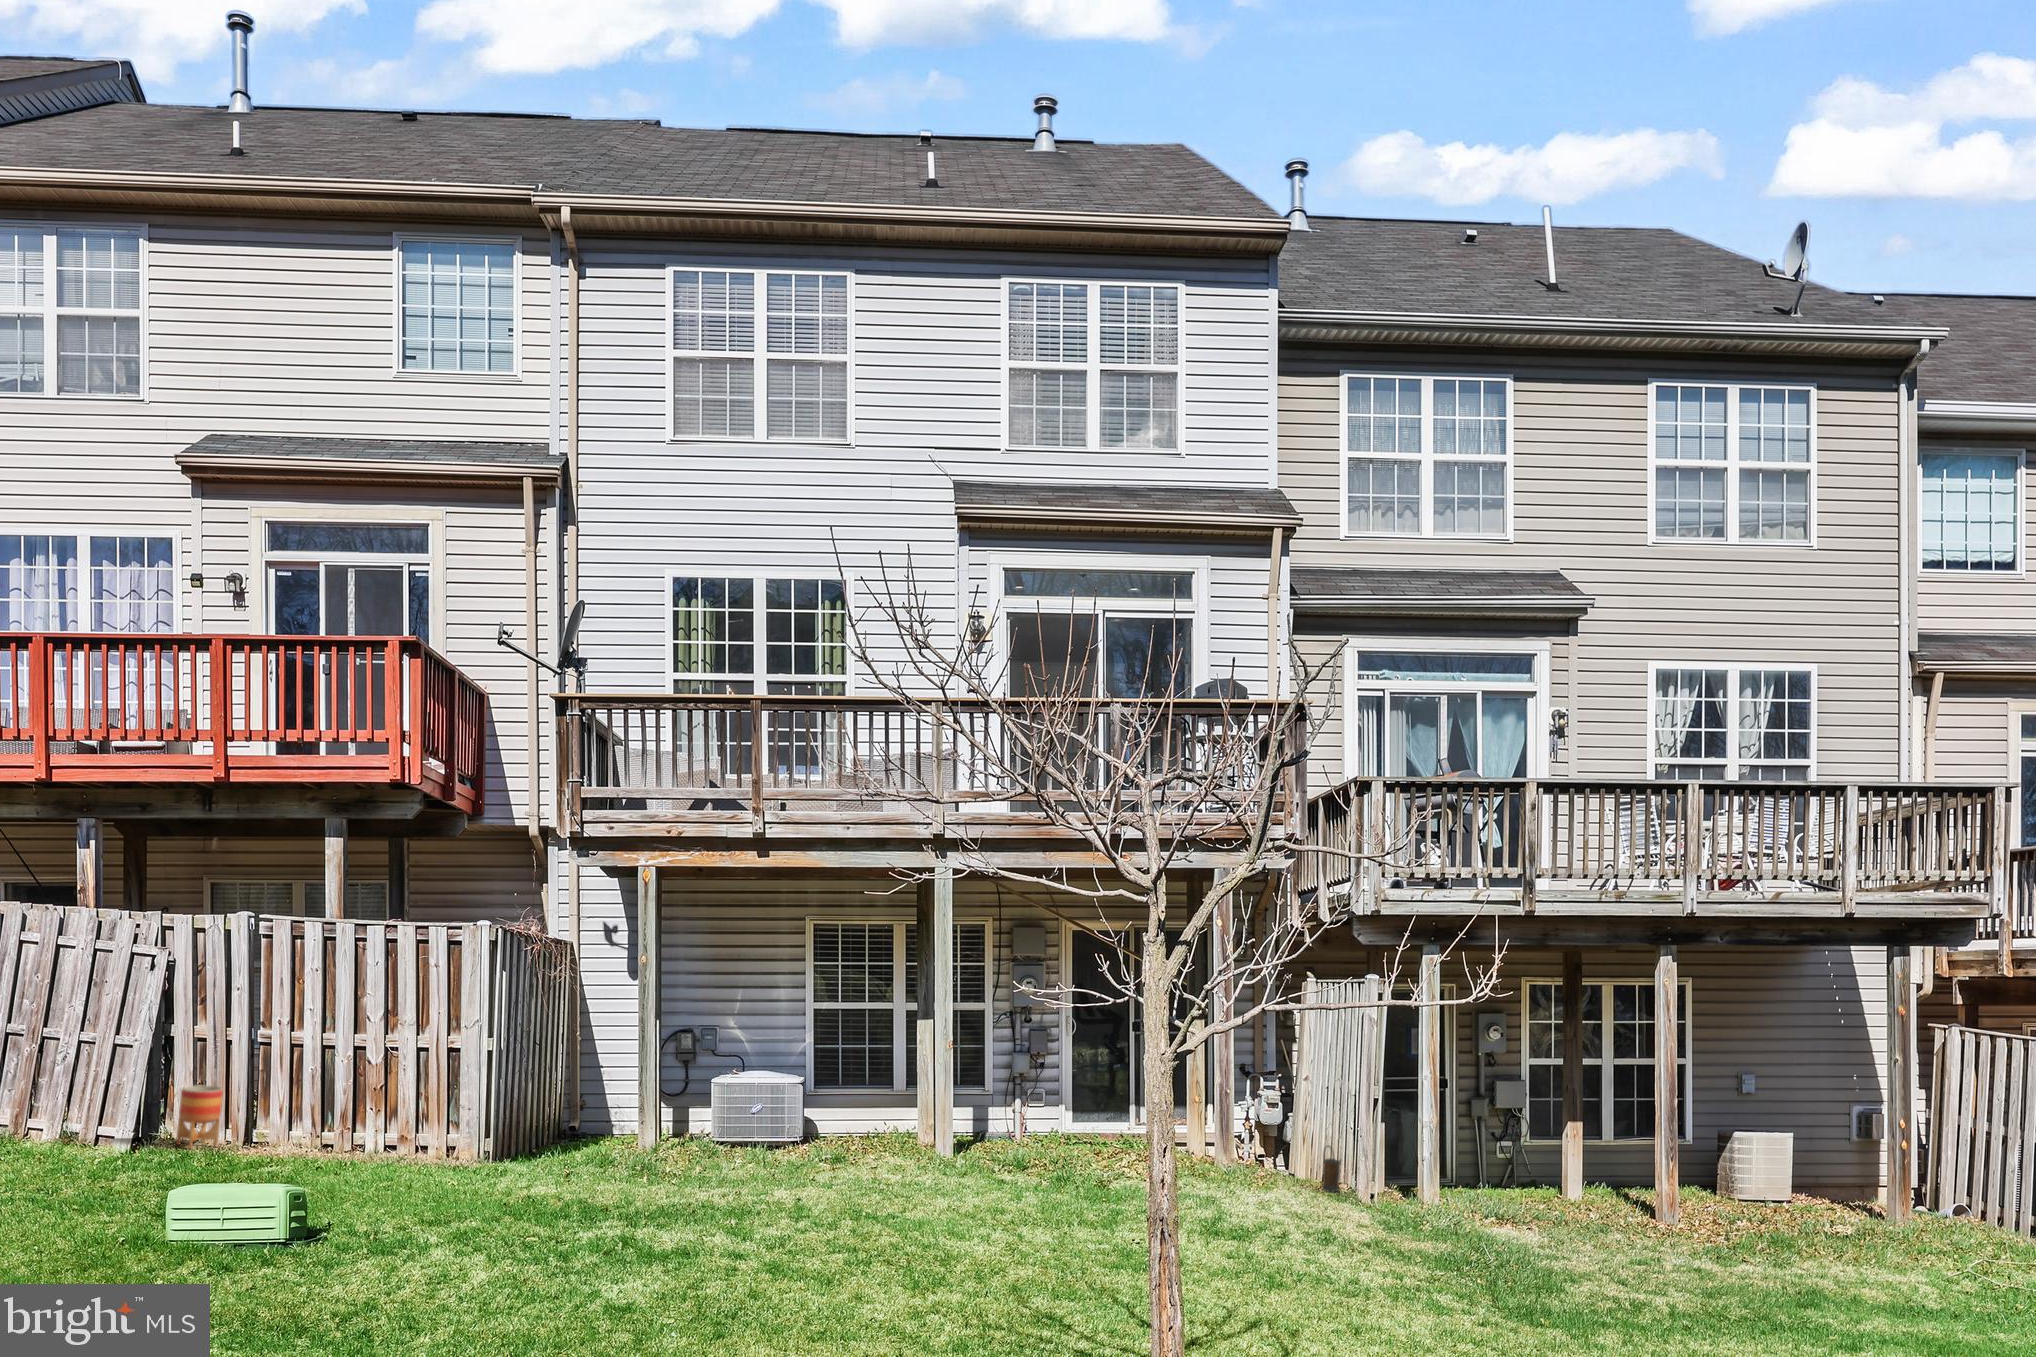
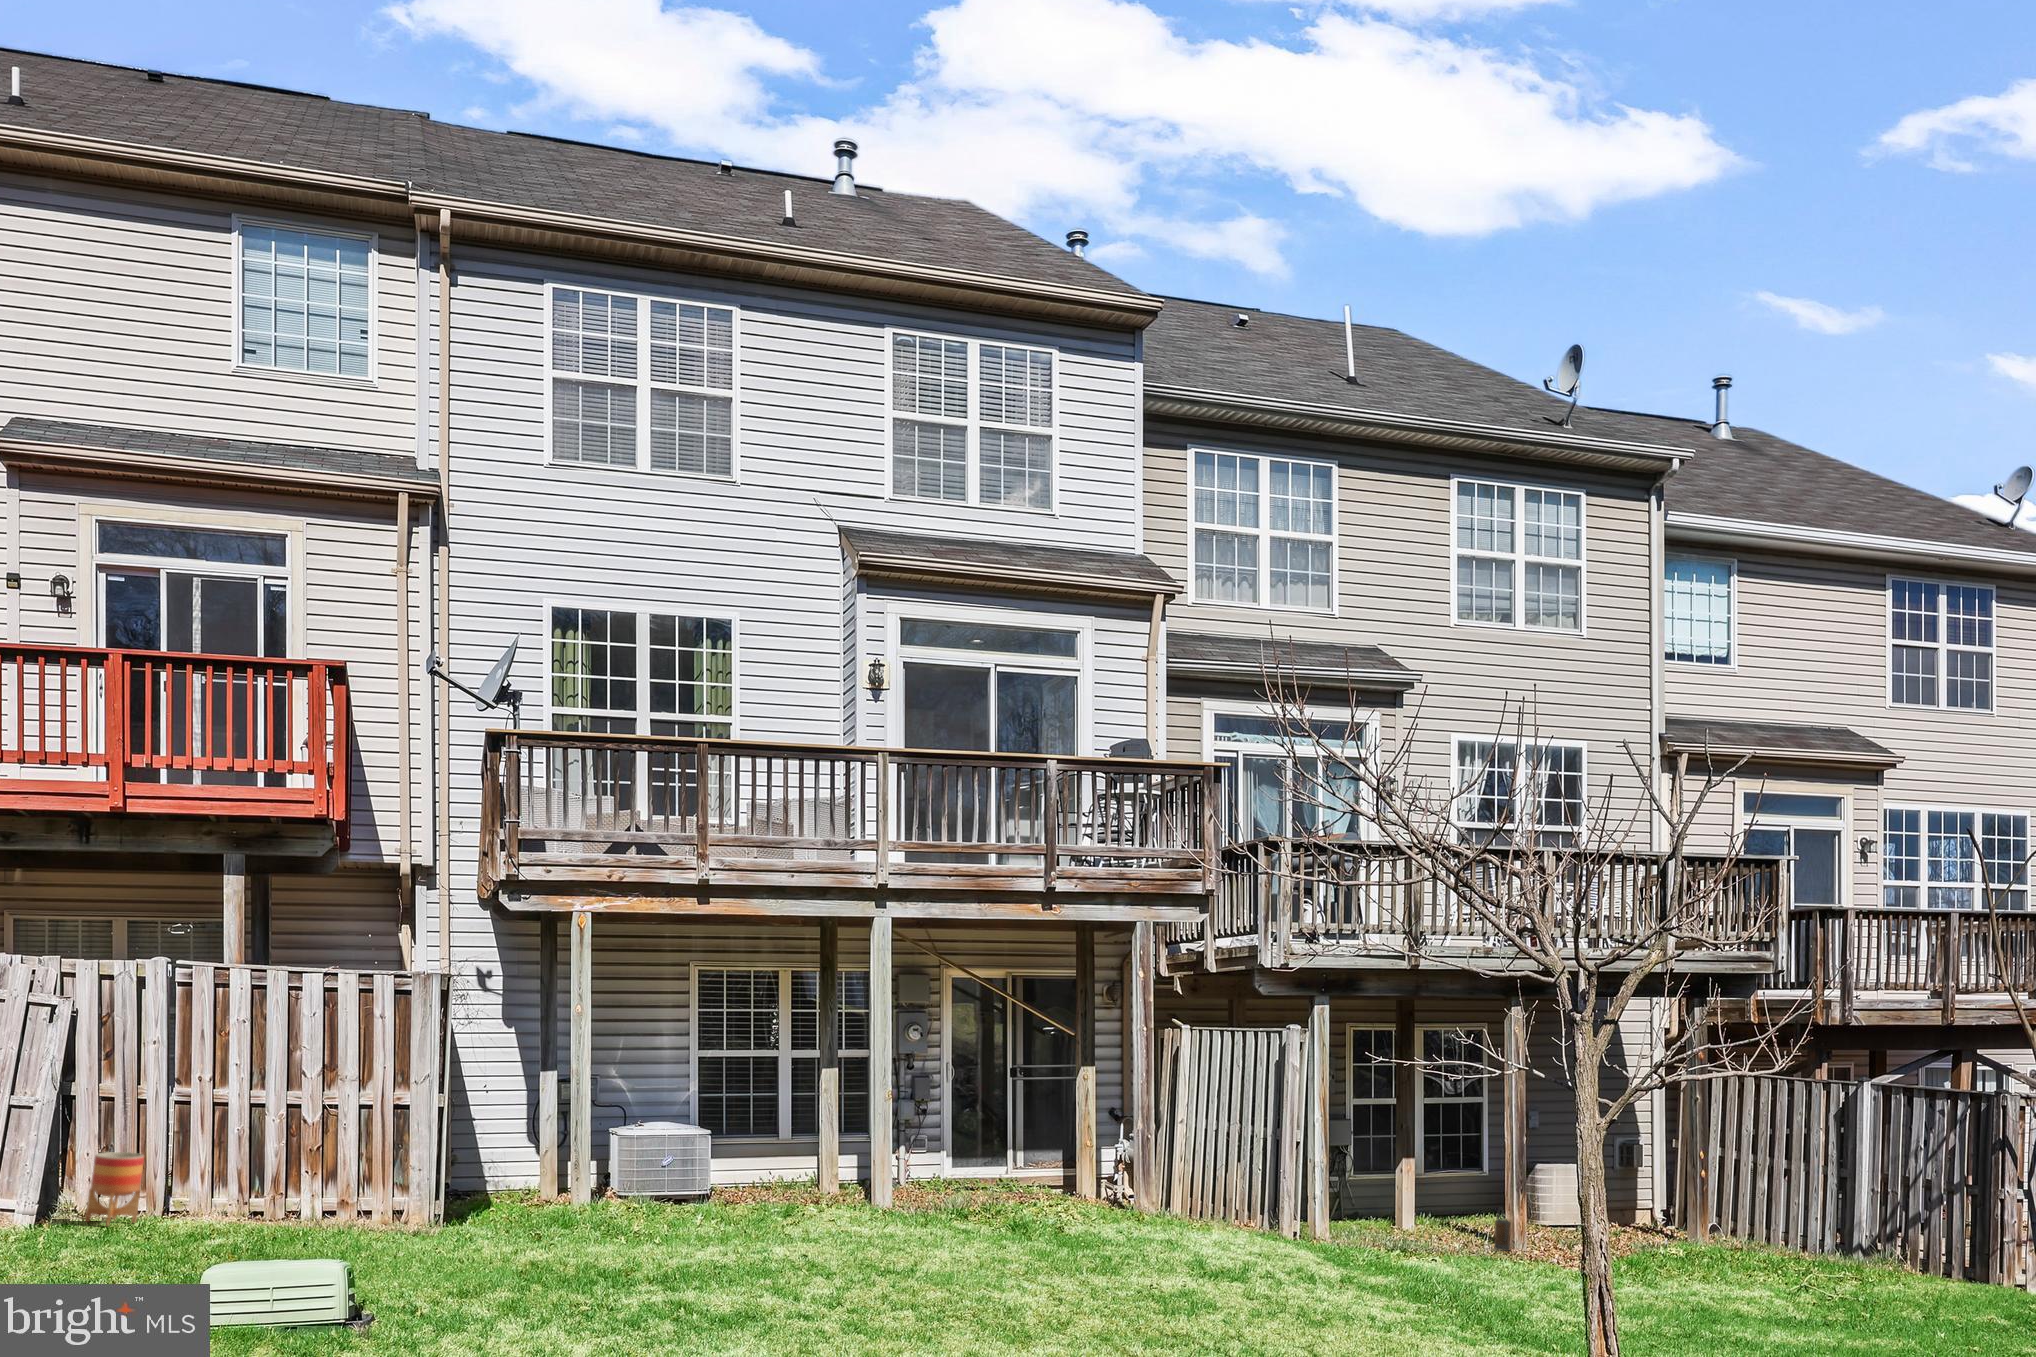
watering can: present [1322,1146,1341,1192] -> present [1494,1208,1511,1251]

